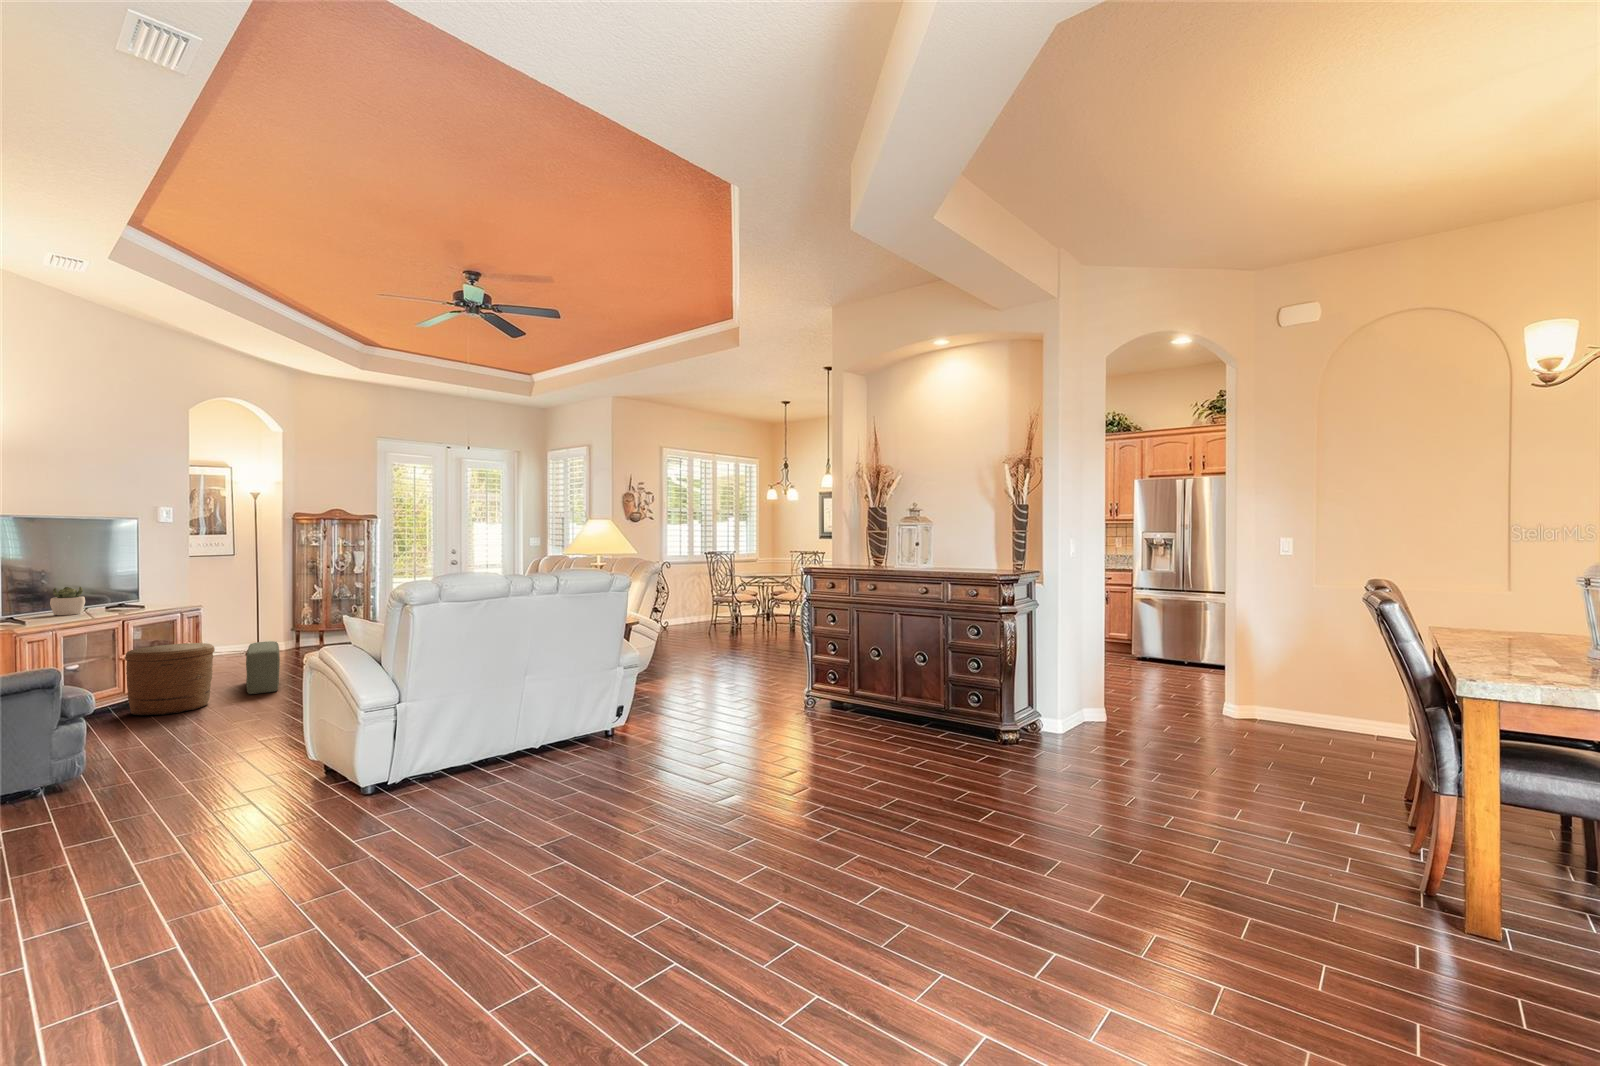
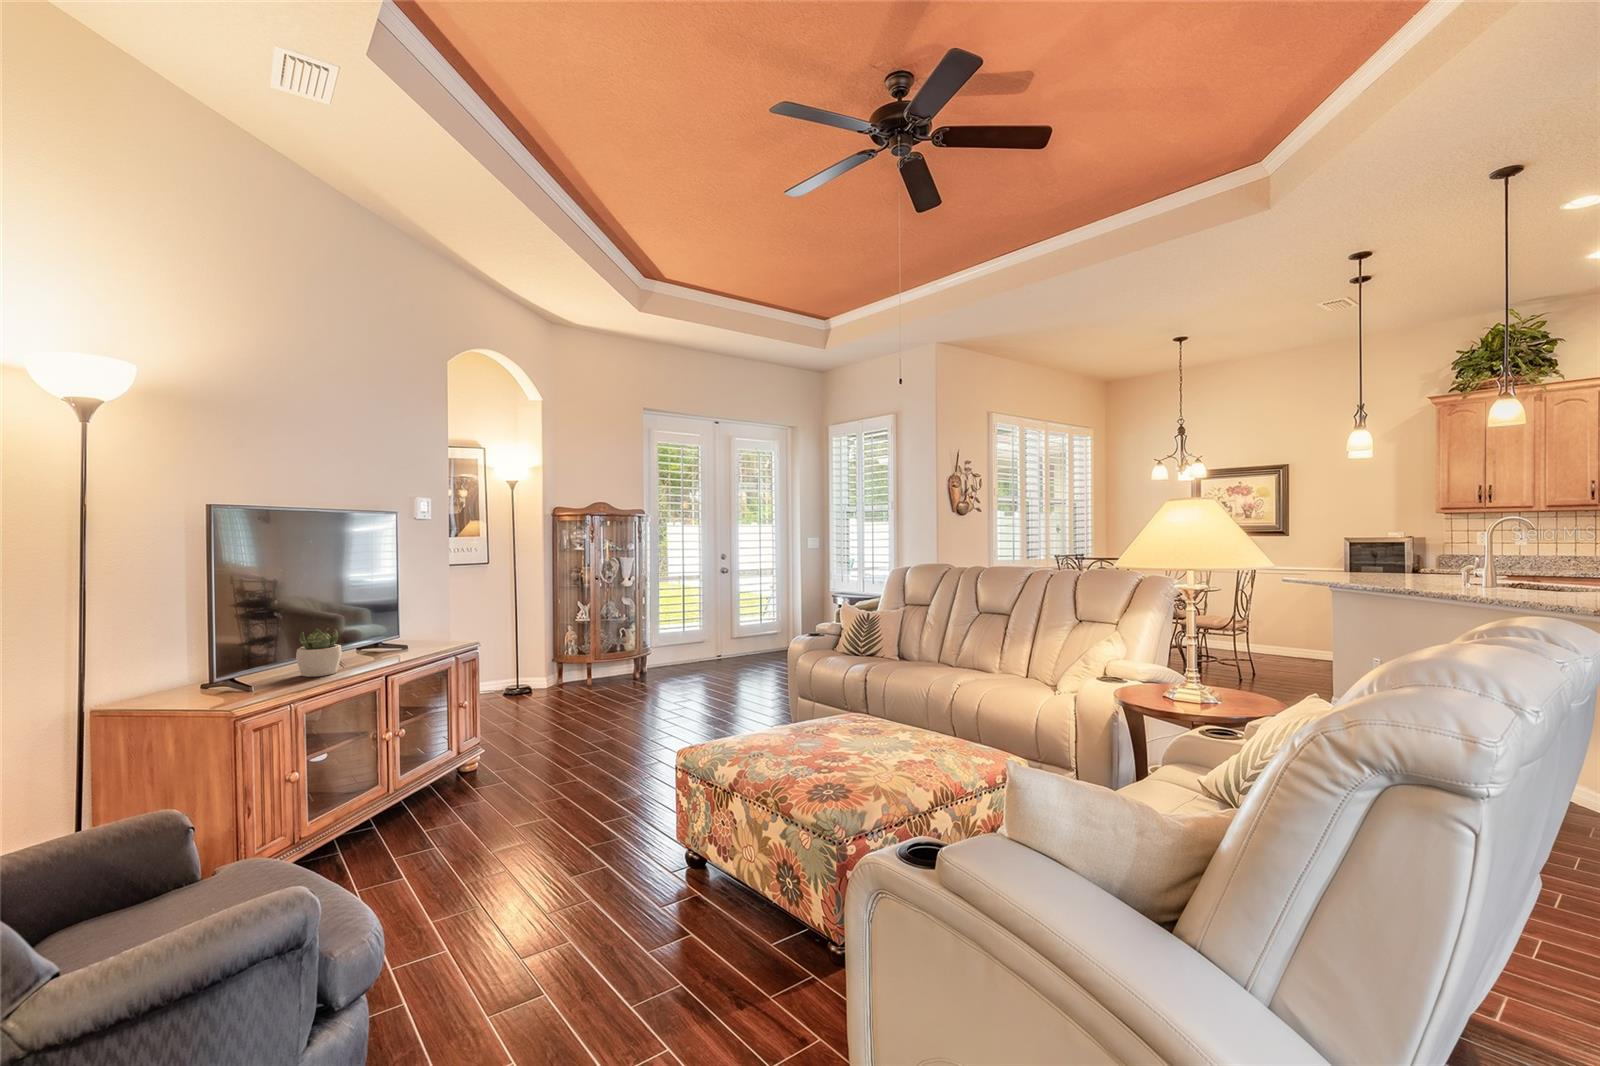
pouf: present [246,641,280,694] -> none [534,697,585,789]
woven basket: present [125,643,215,715] -> none [395,712,510,837]

